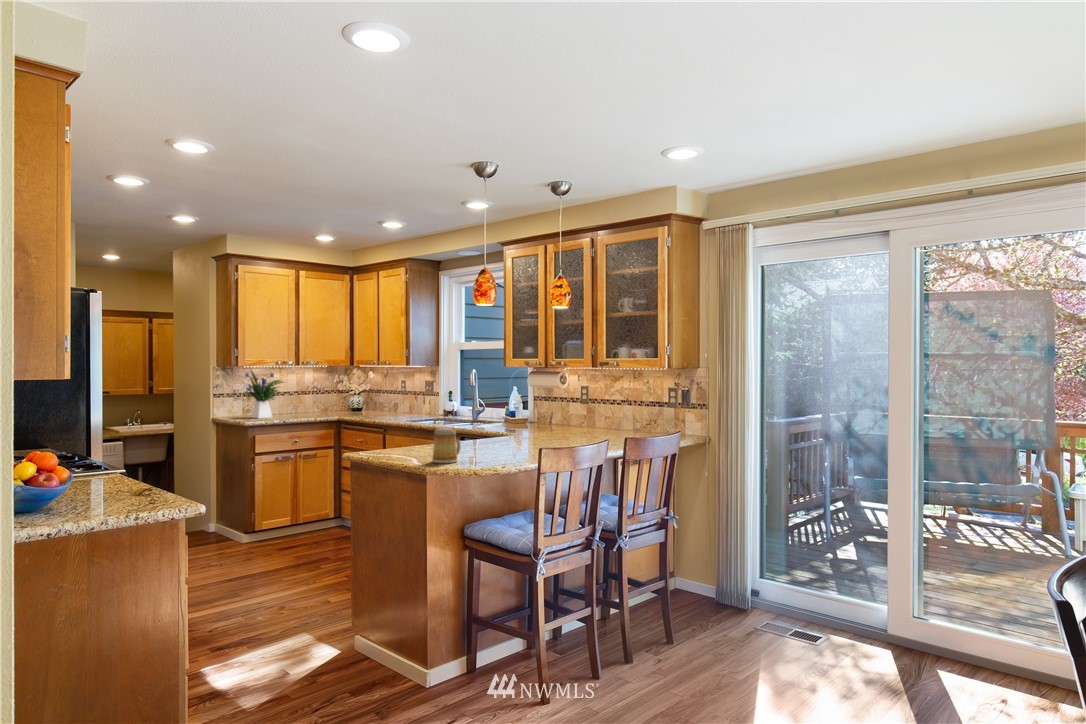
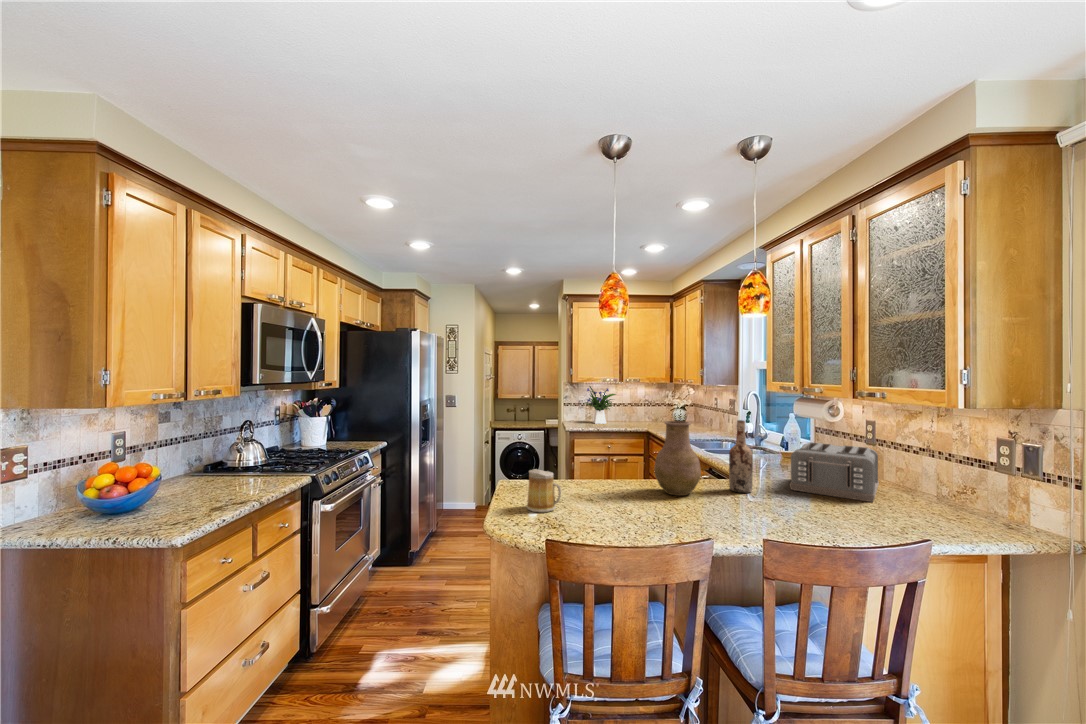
wine bottle: none [529,385,546,441] -> present [729,420,753,493]
vase: none [486,387,523,446] -> present [654,421,701,496]
toaster: none [553,403,612,436] -> present [790,442,879,502]

